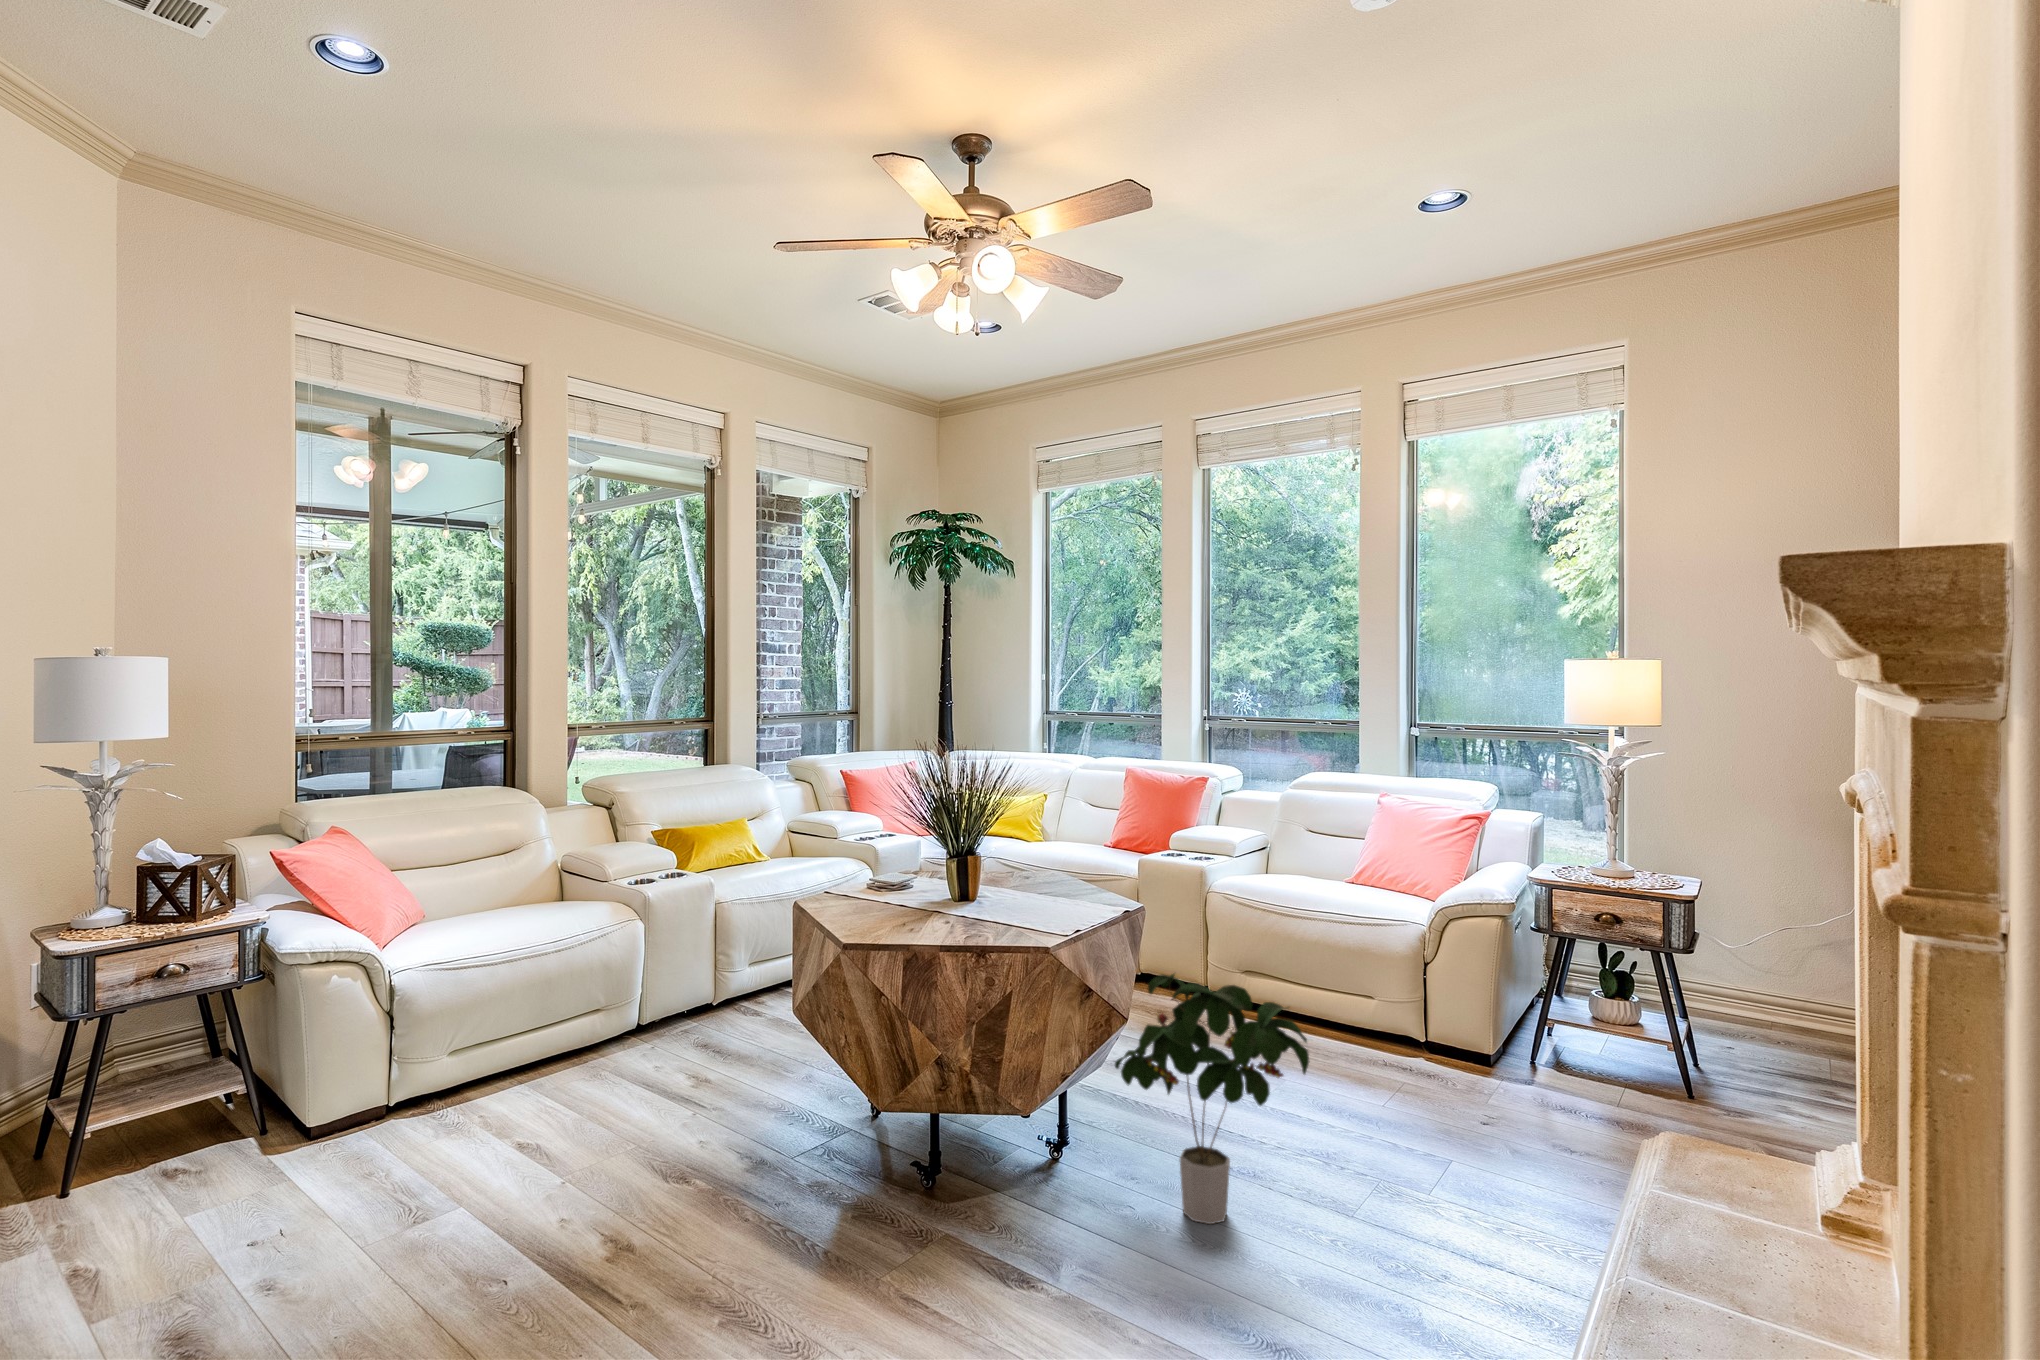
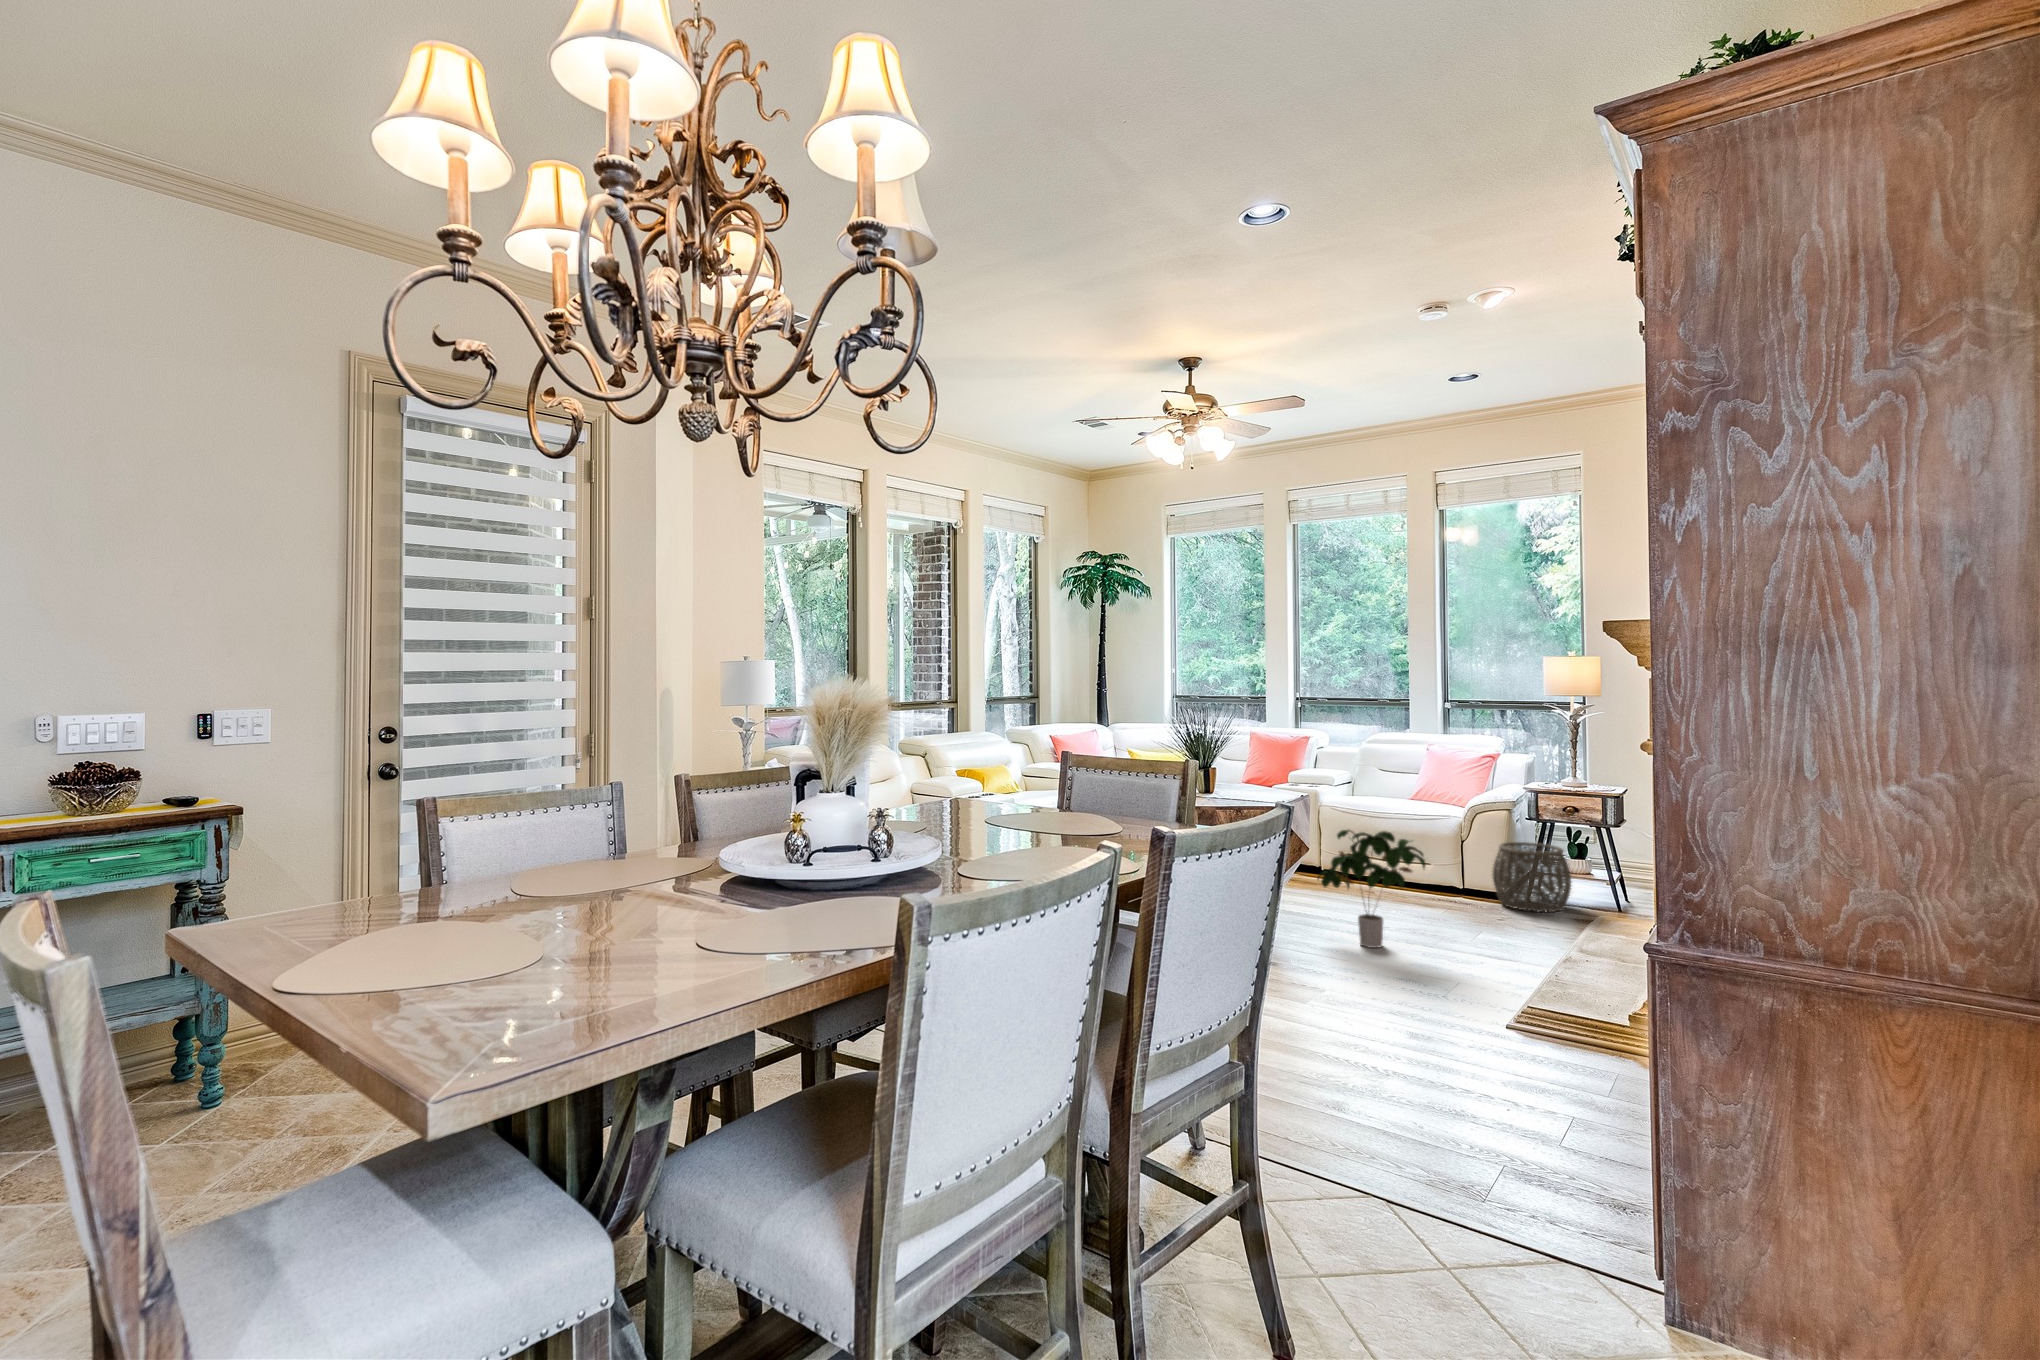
woven basket: none [1466,978,1611,1119] -> present [1492,842,1571,912]

